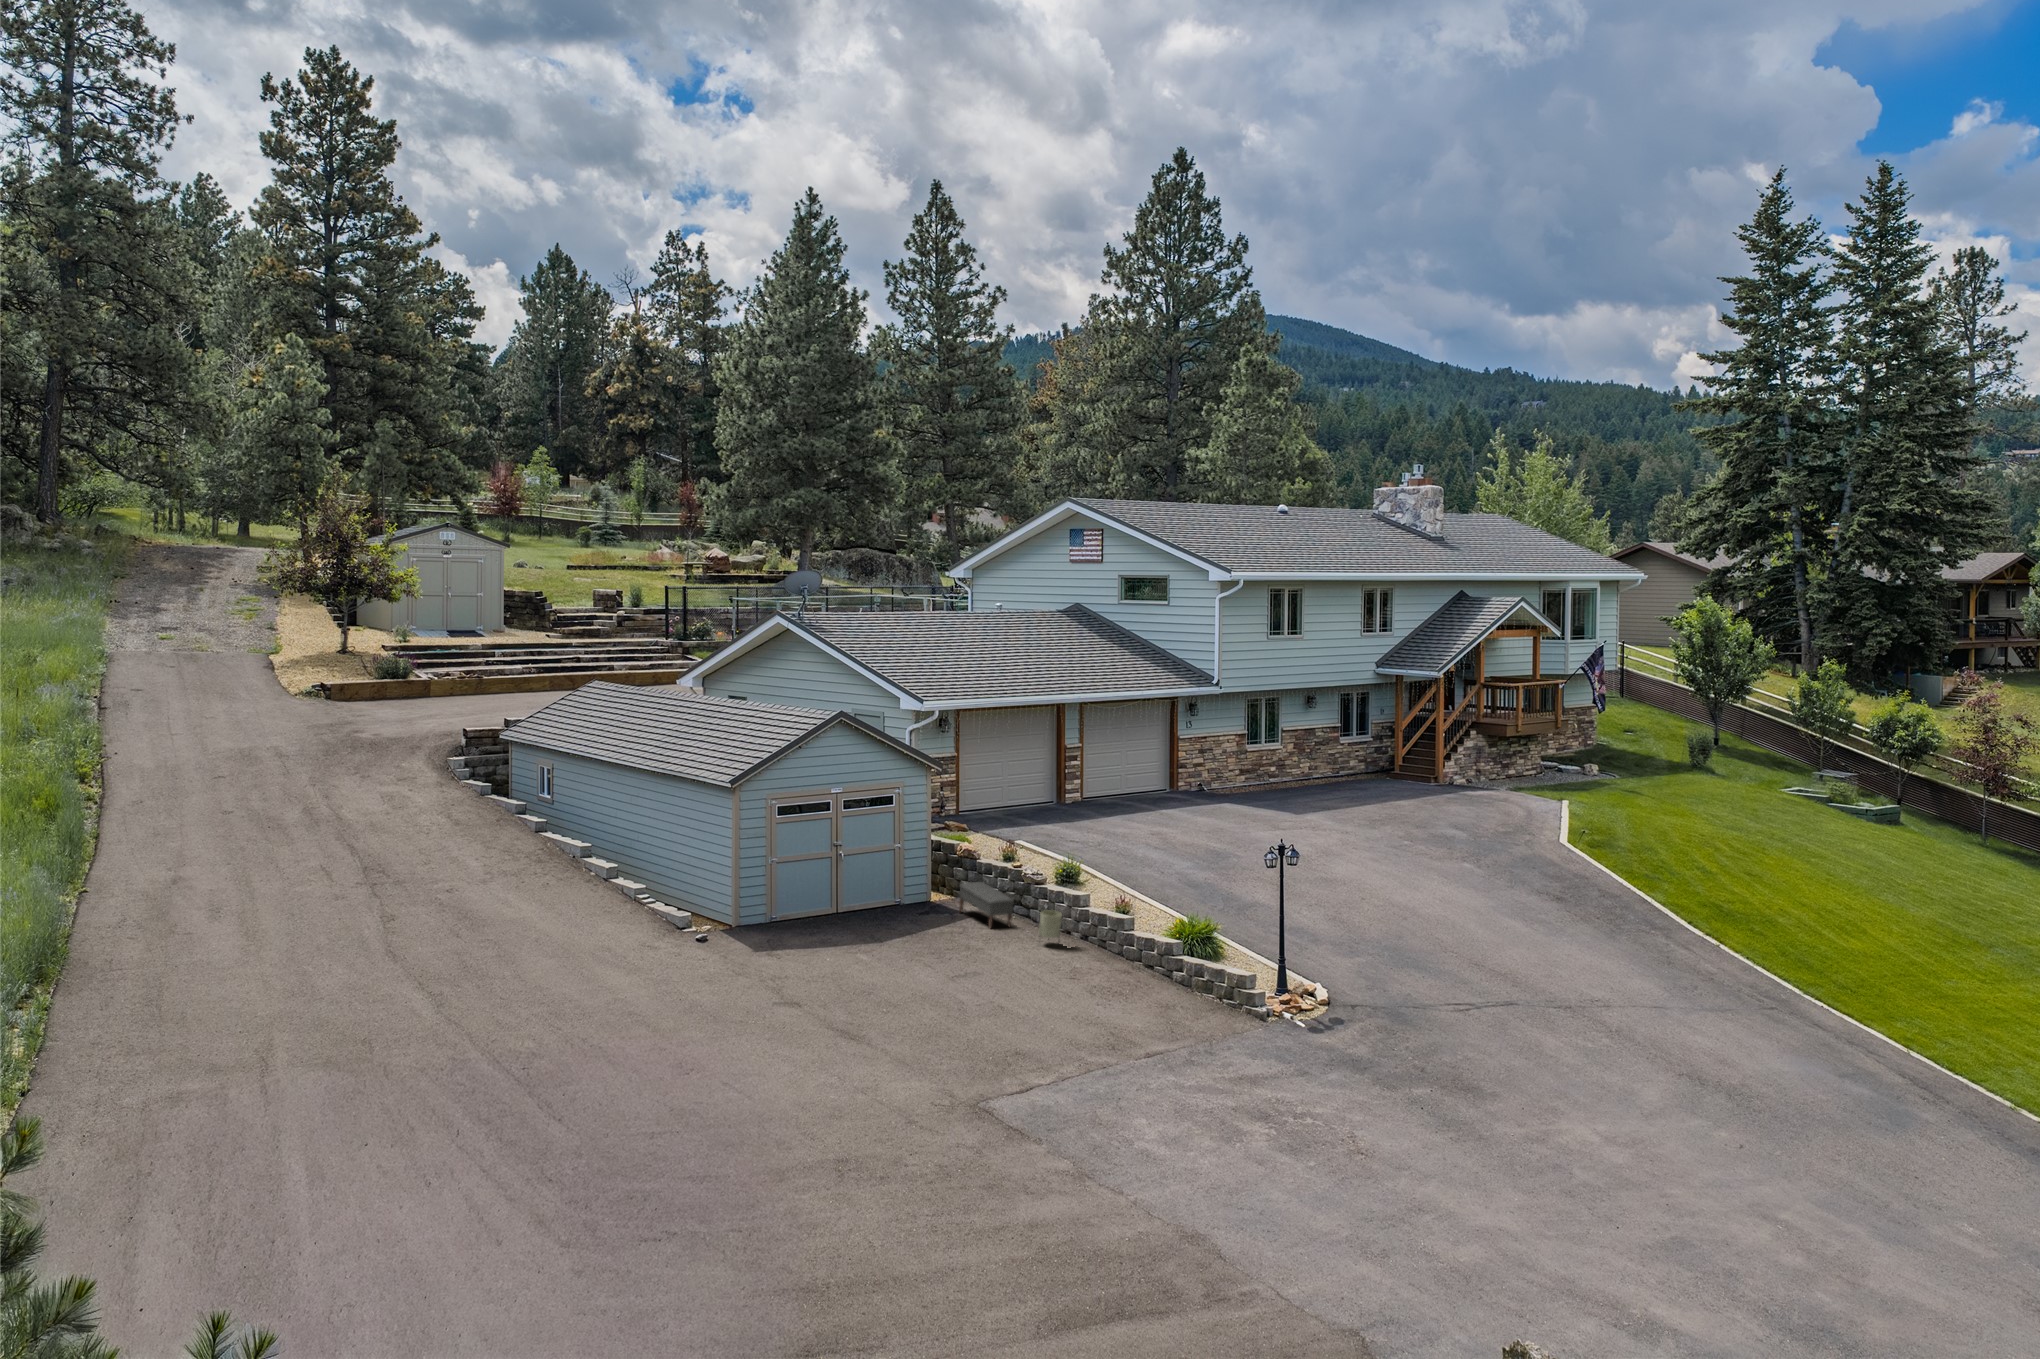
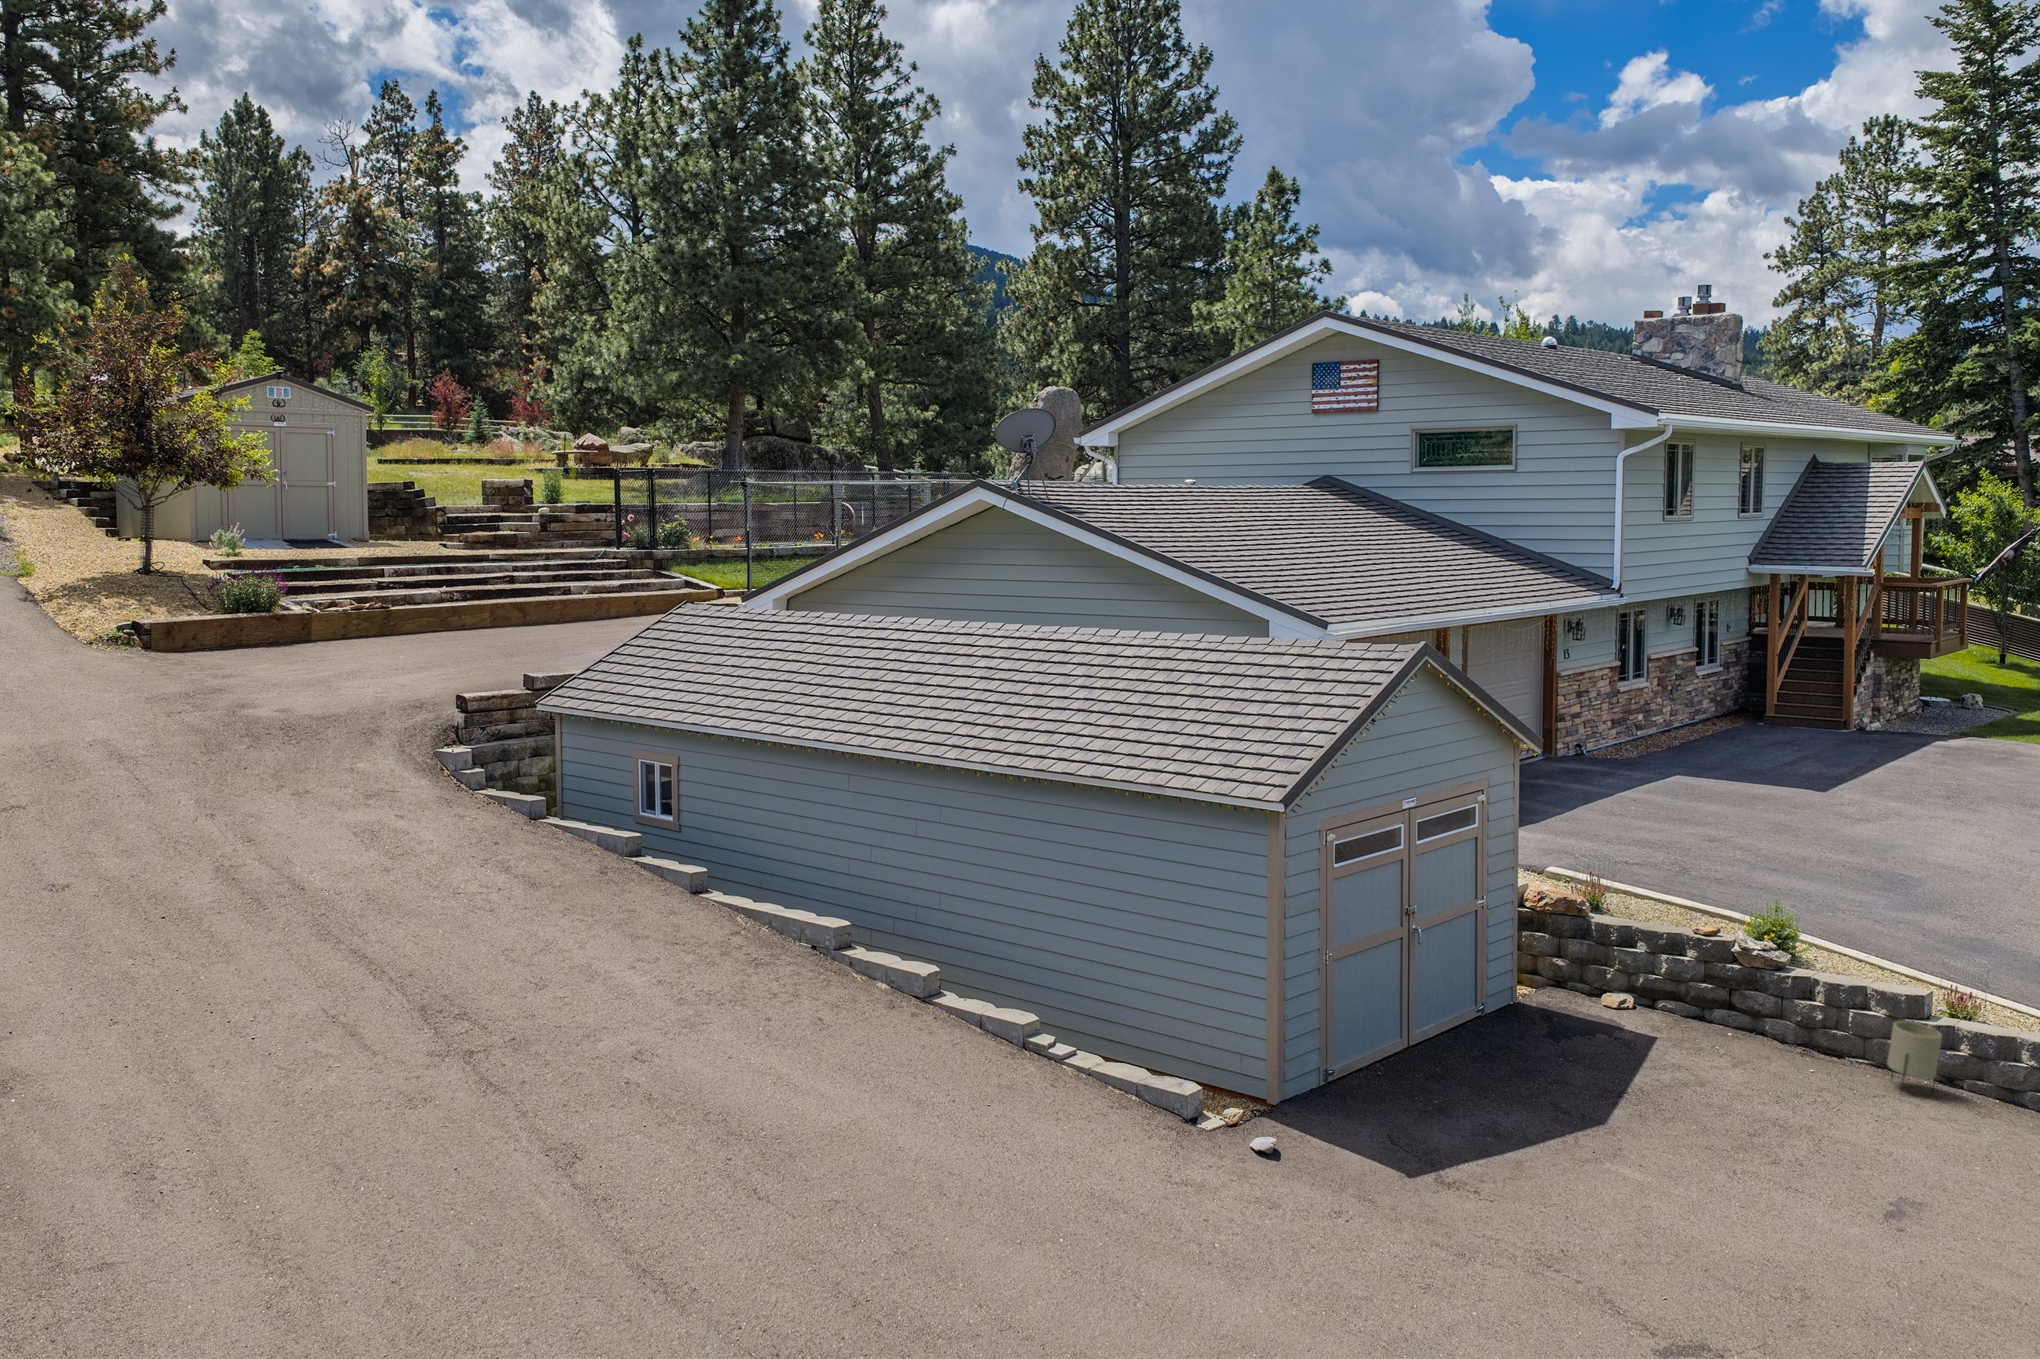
bench: present [959,882,1014,929] -> none [1614,956,1766,1059]

